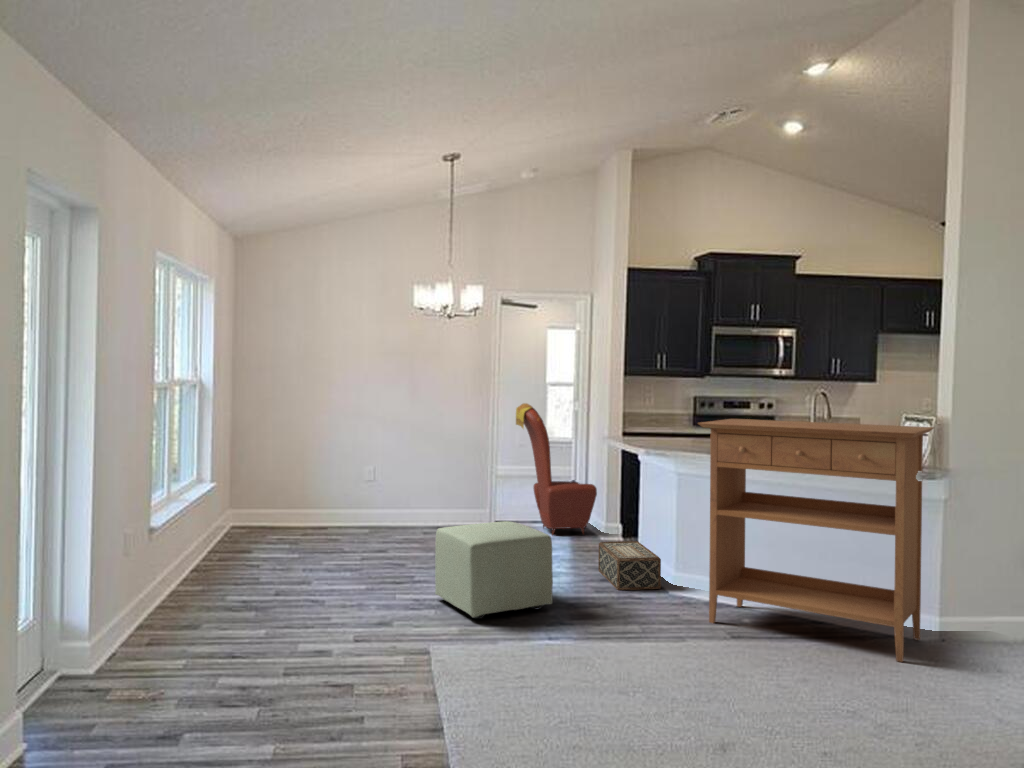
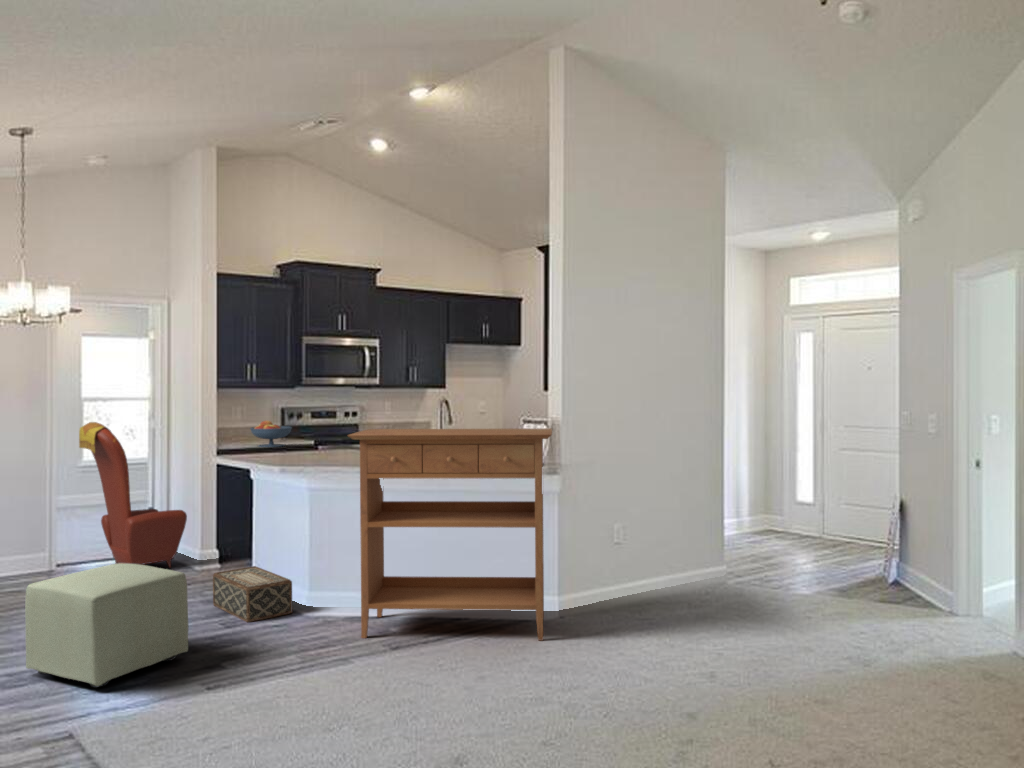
fruit bowl: none [656,408,695,433] -> present [250,421,292,447]

